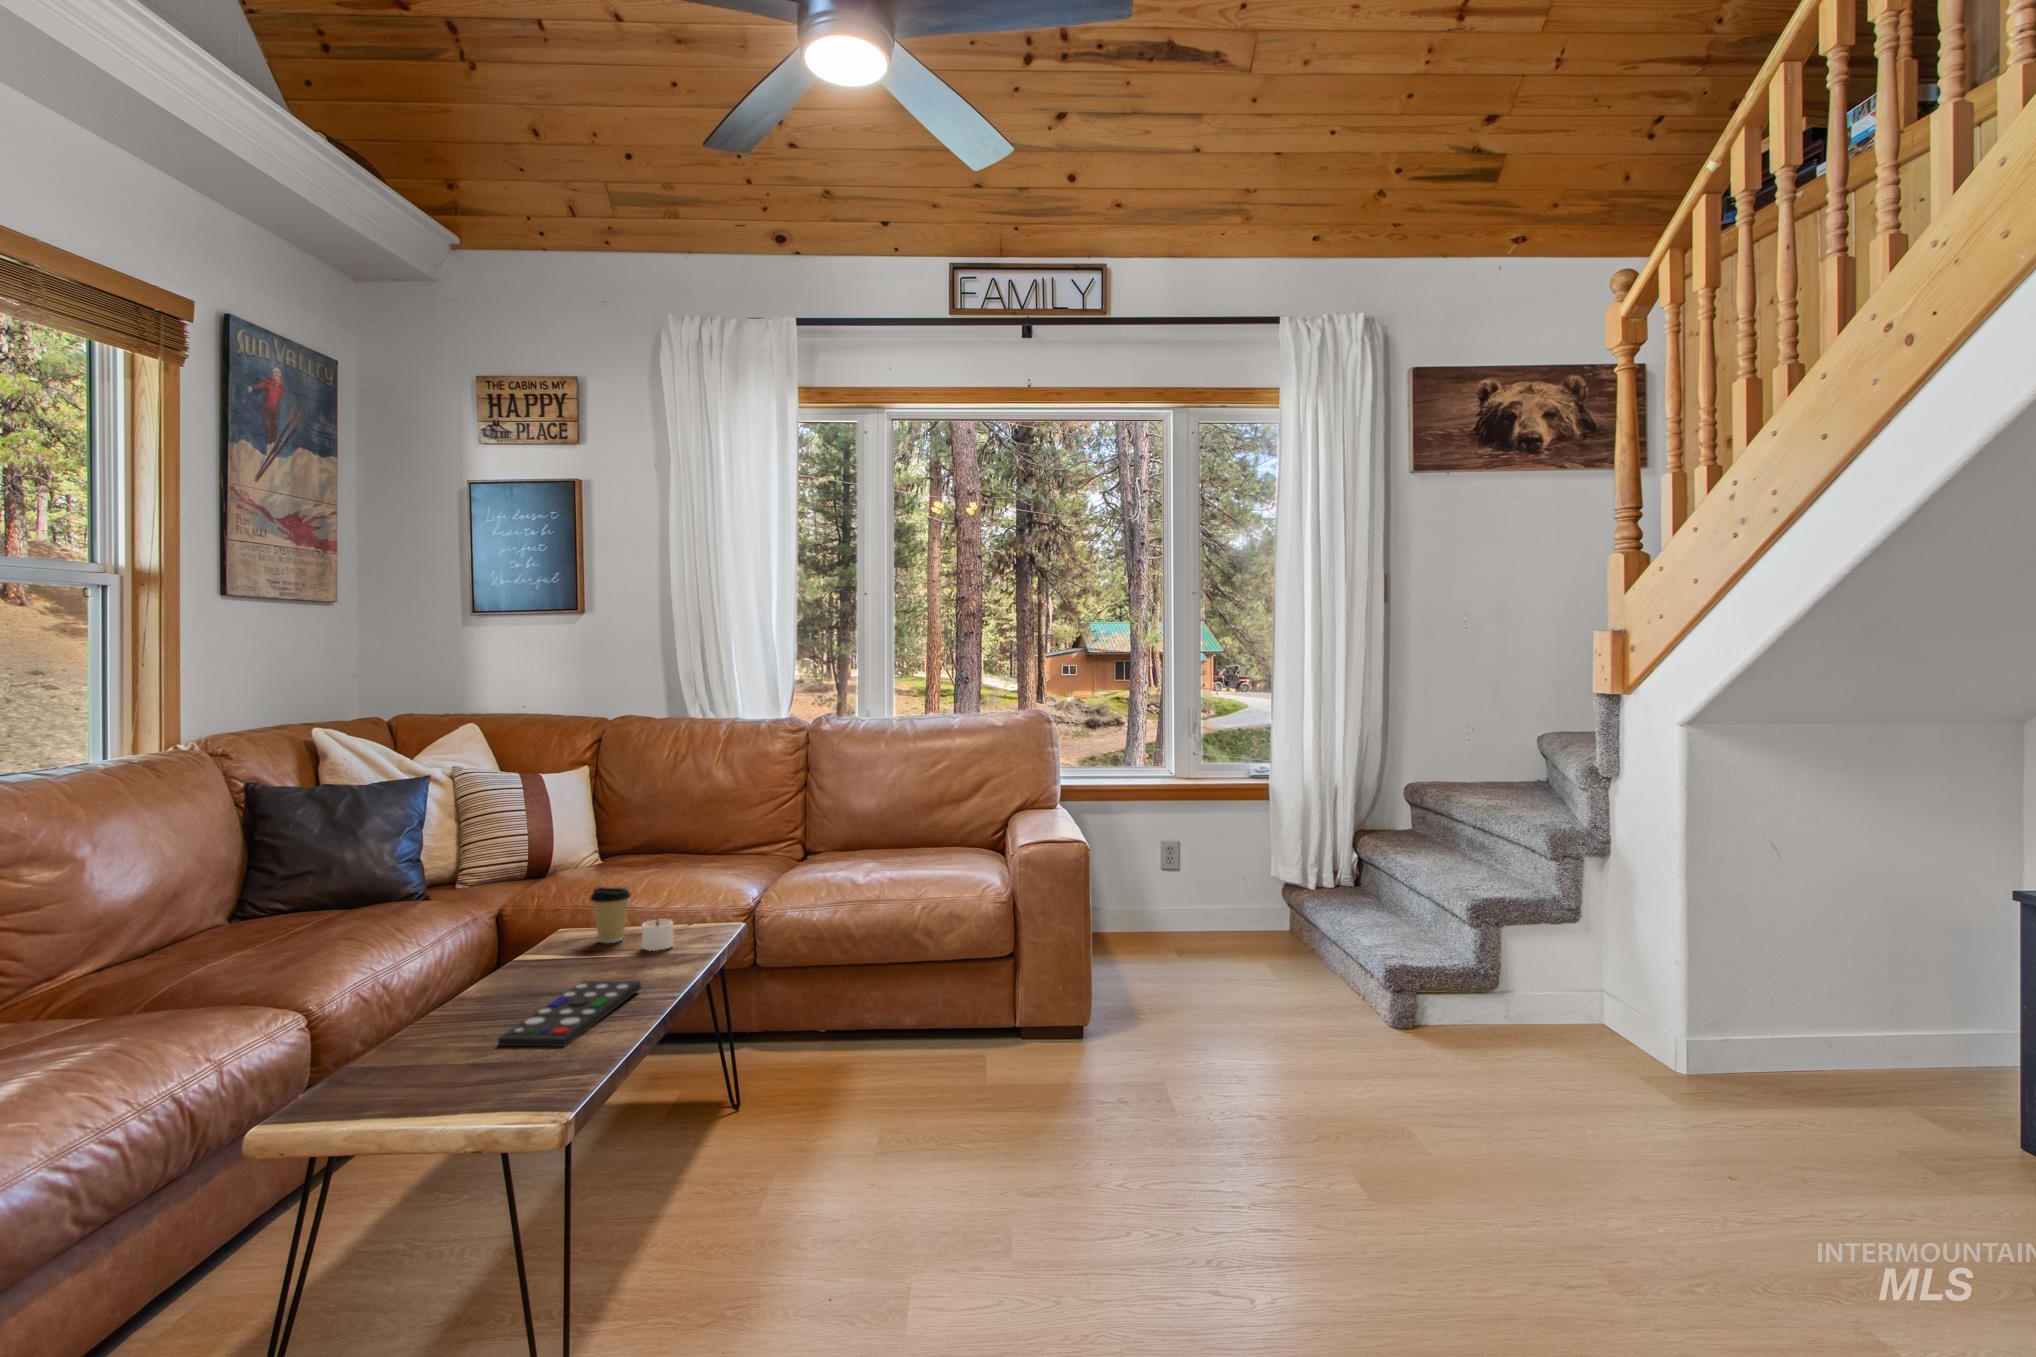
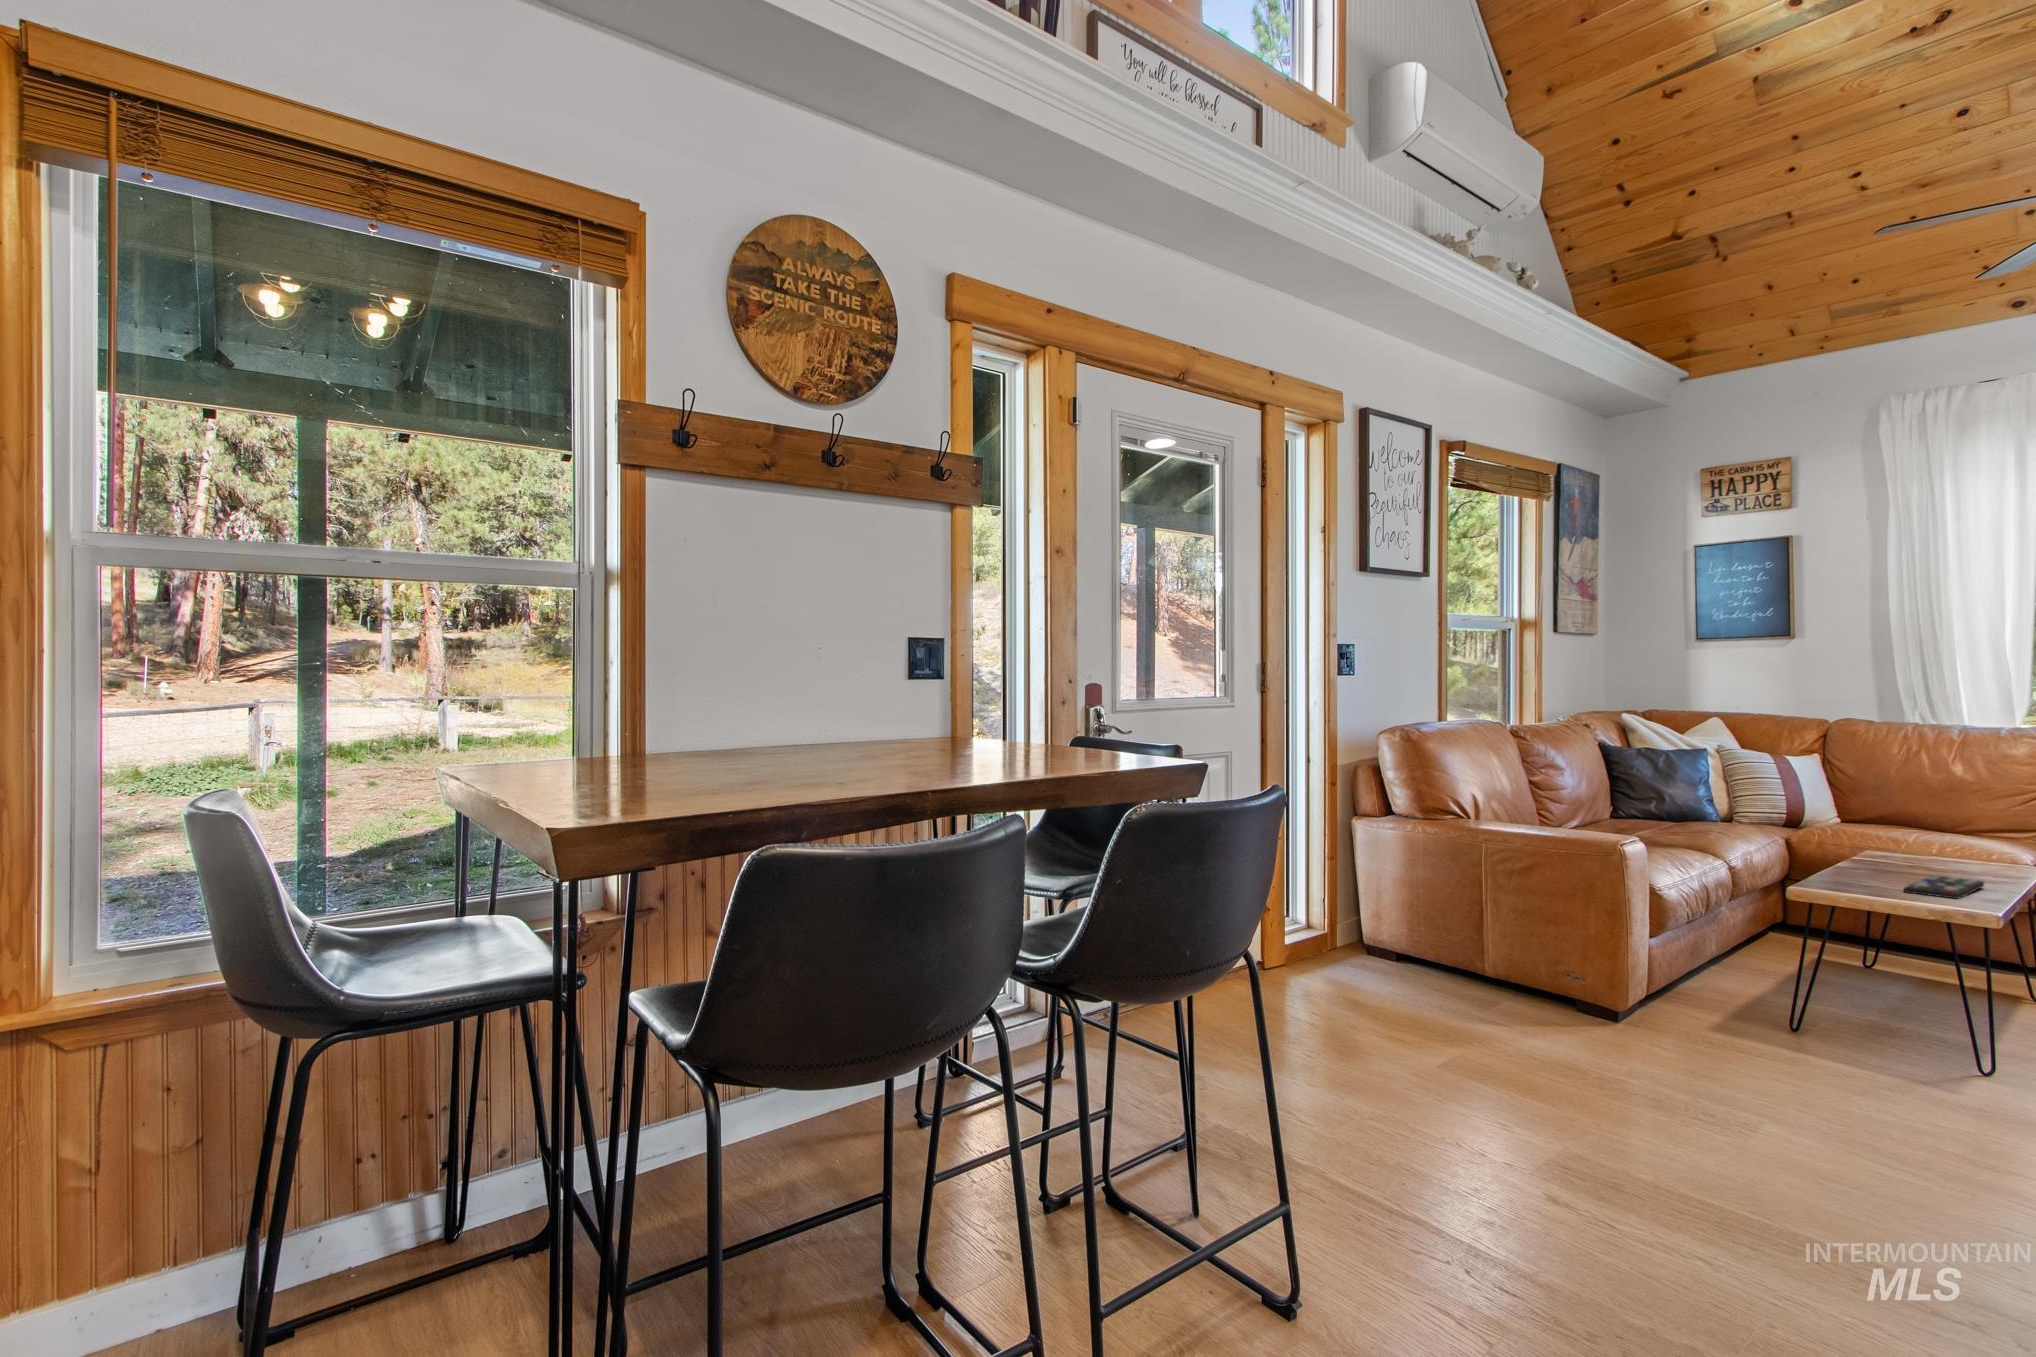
coffee cup: present [590,887,631,943] -> none [1896,827,1933,866]
candle: present [642,920,673,951] -> none [1951,853,1994,876]

